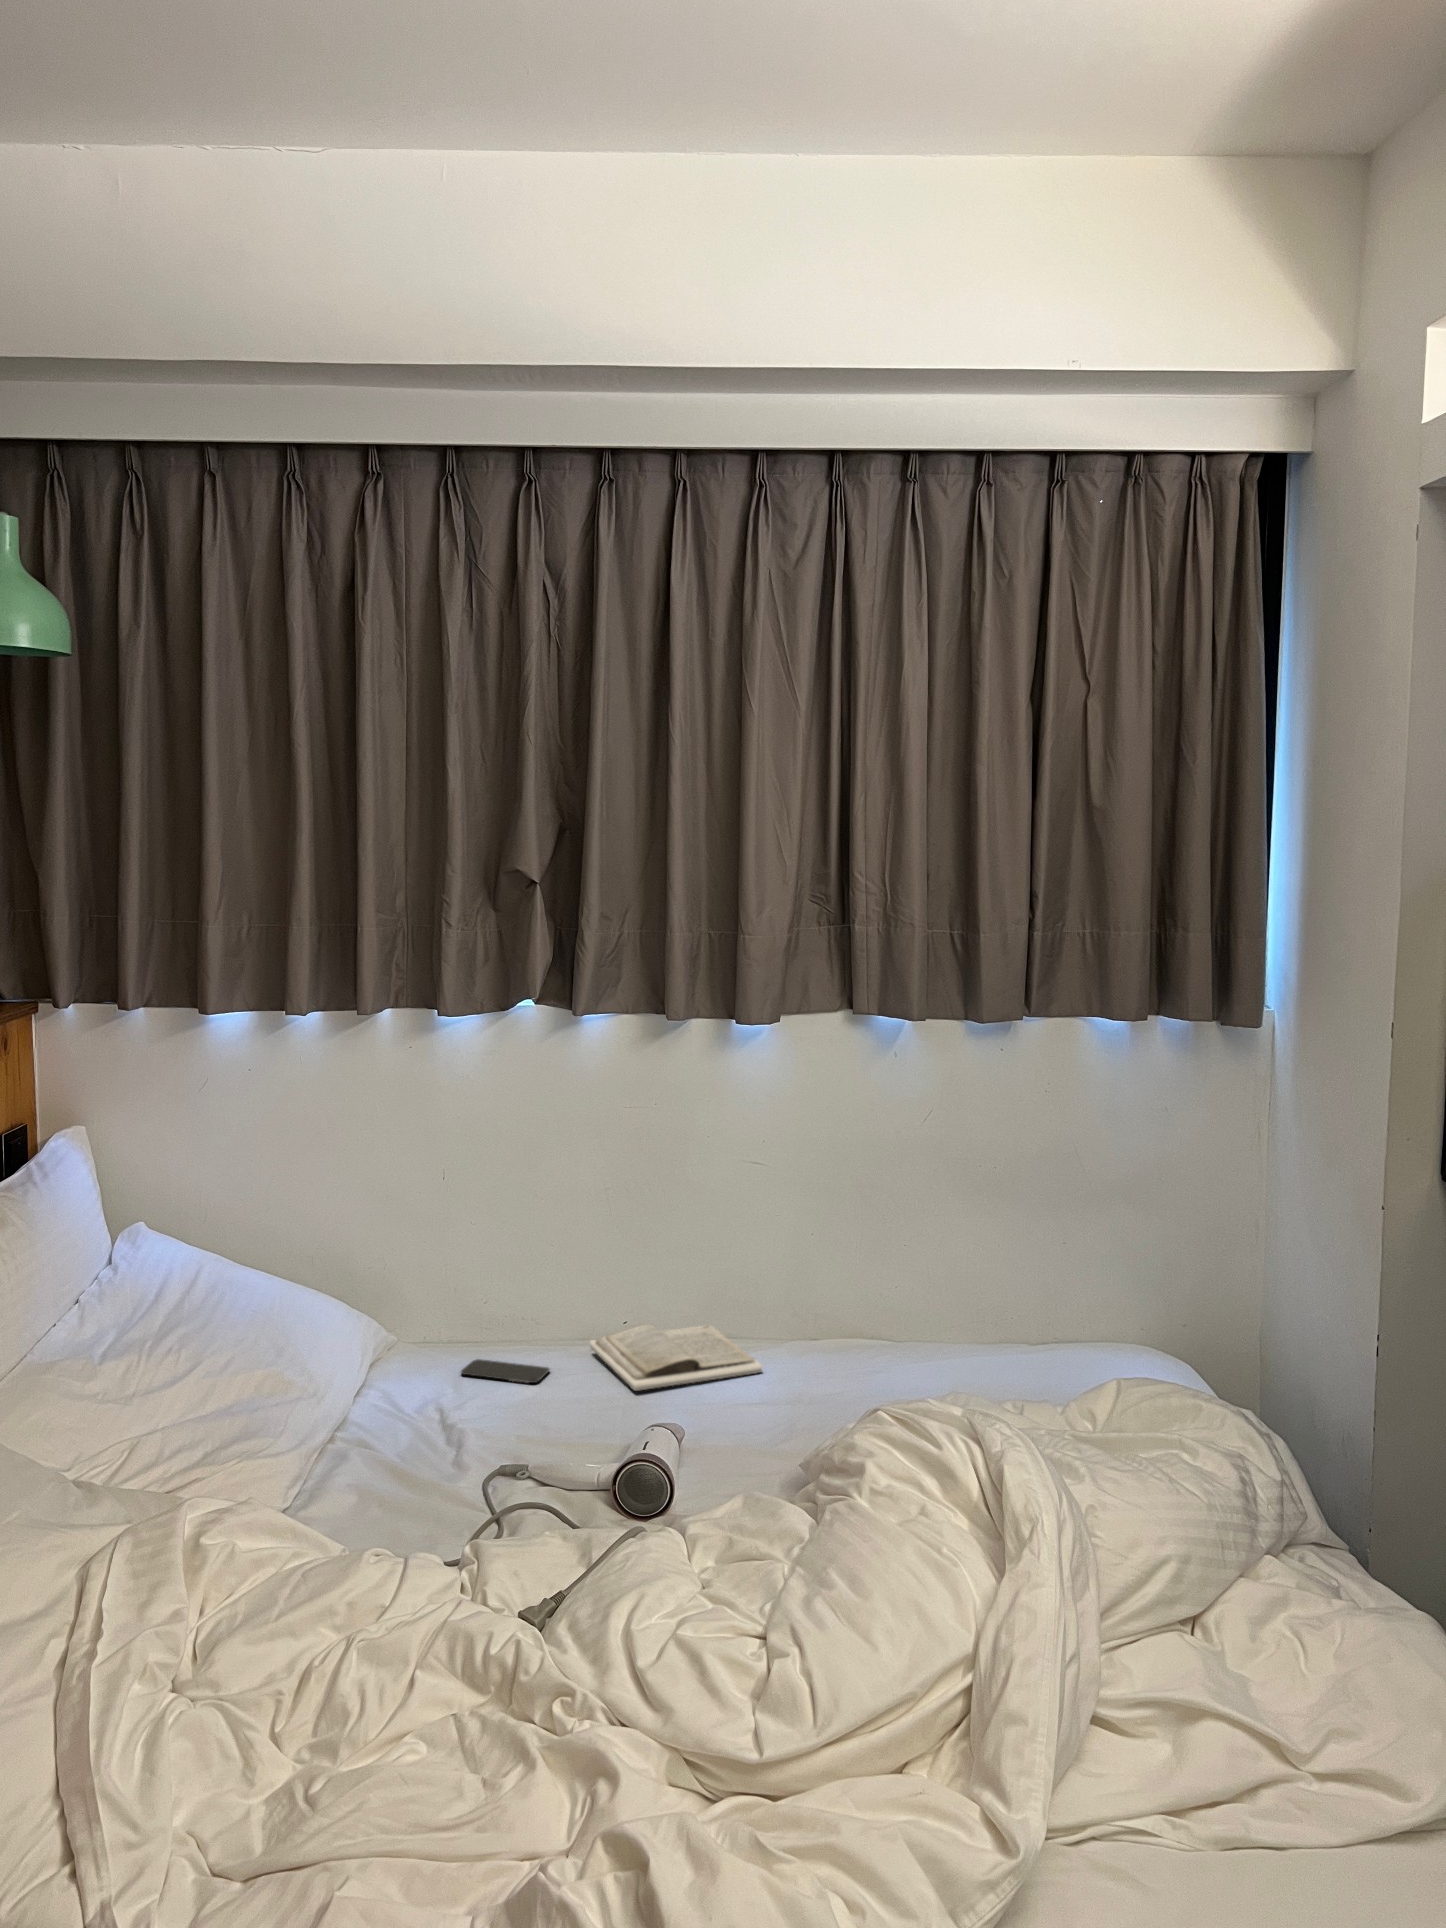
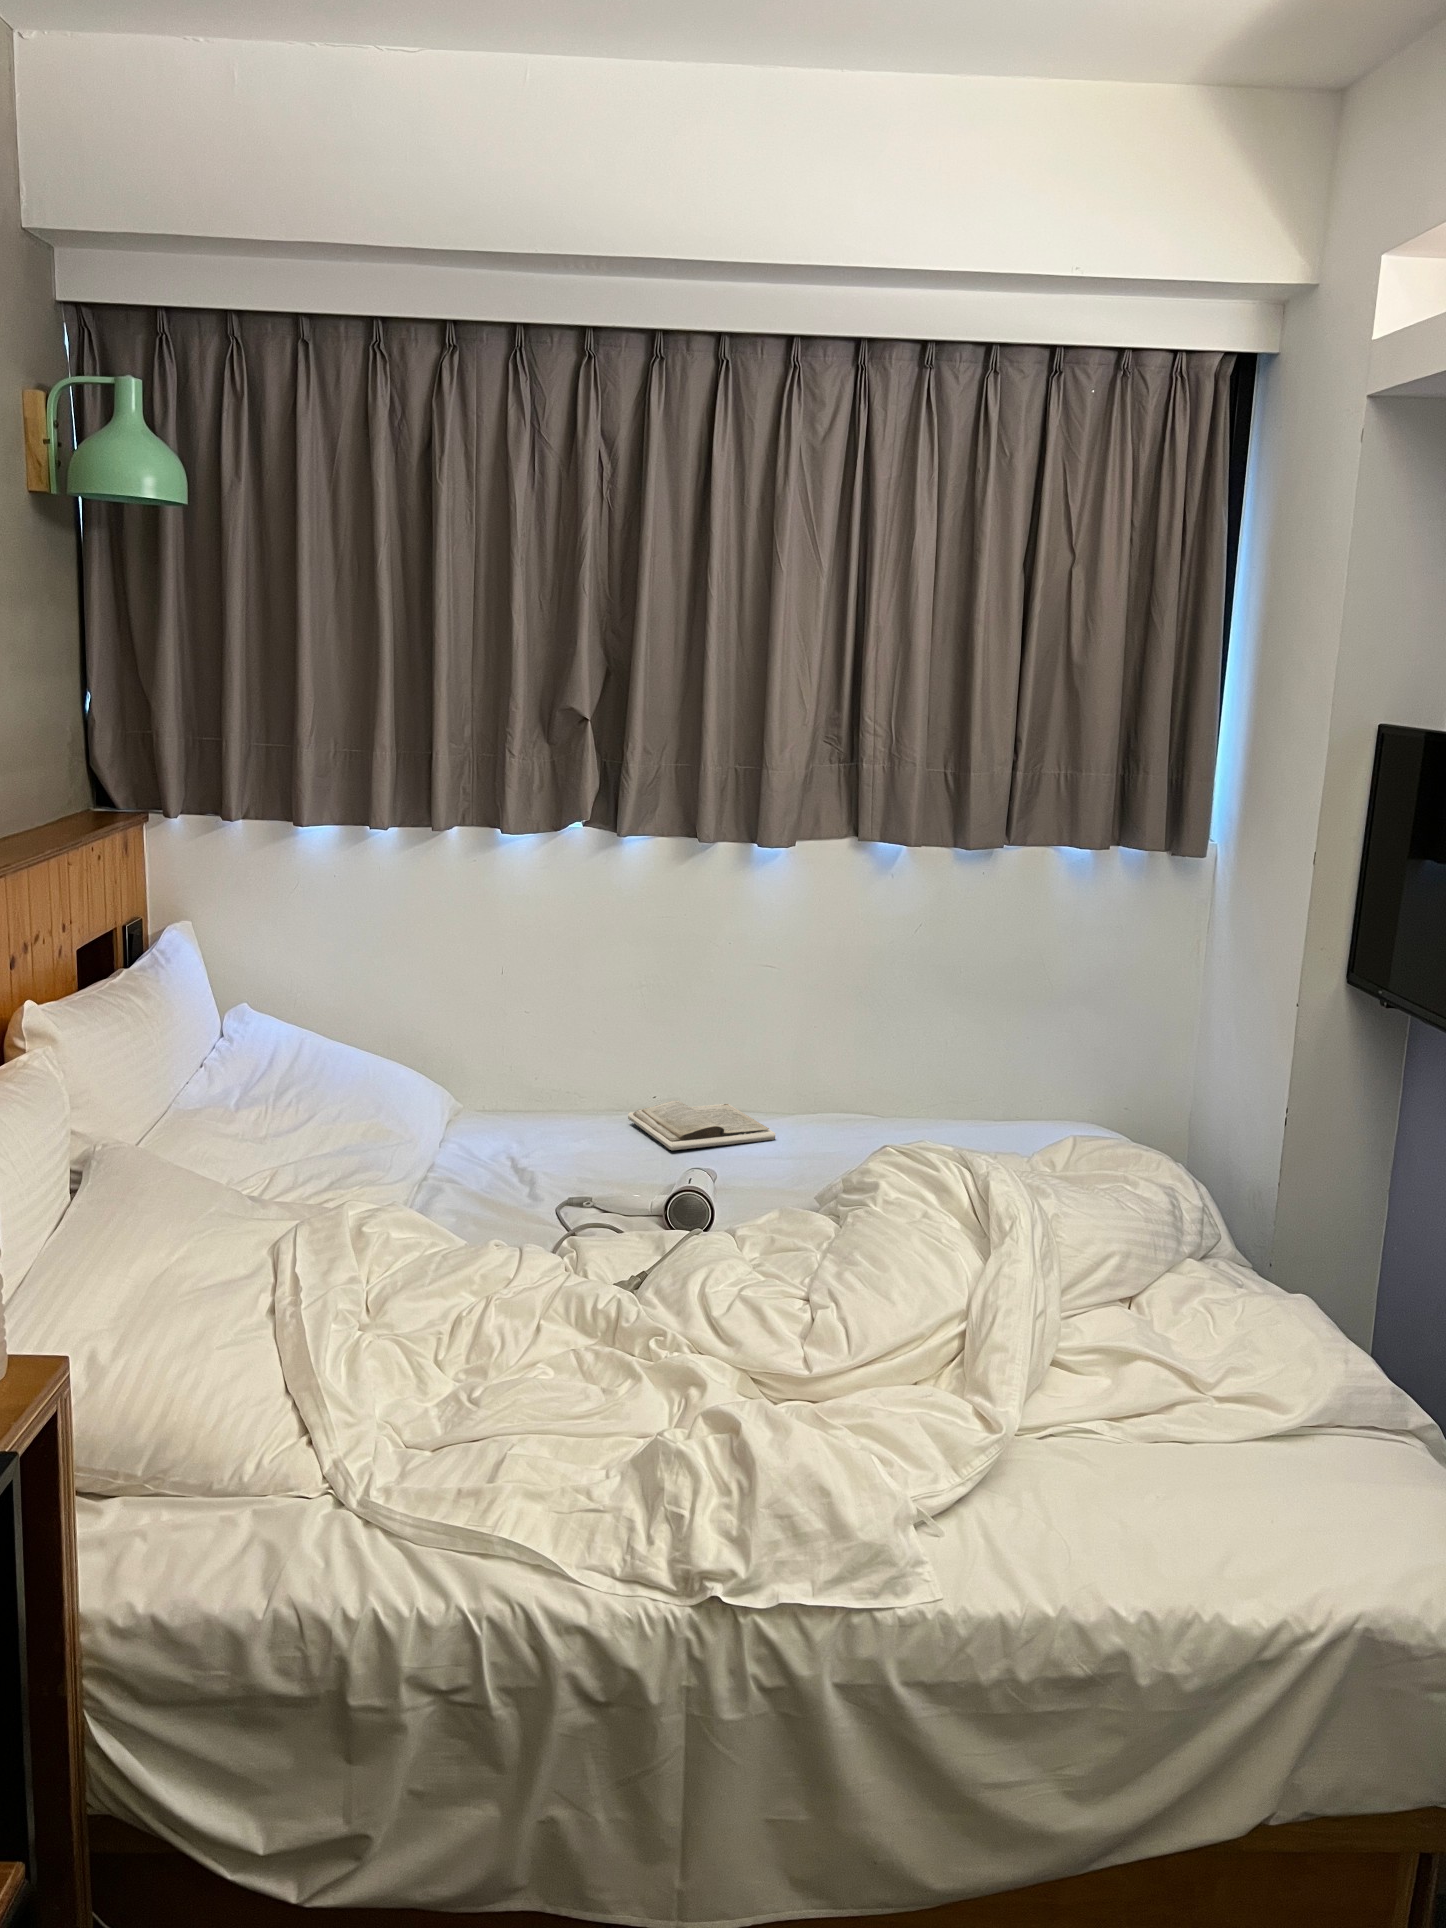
smartphone: present [461,1359,550,1383] -> none [521,1126,596,1144]

